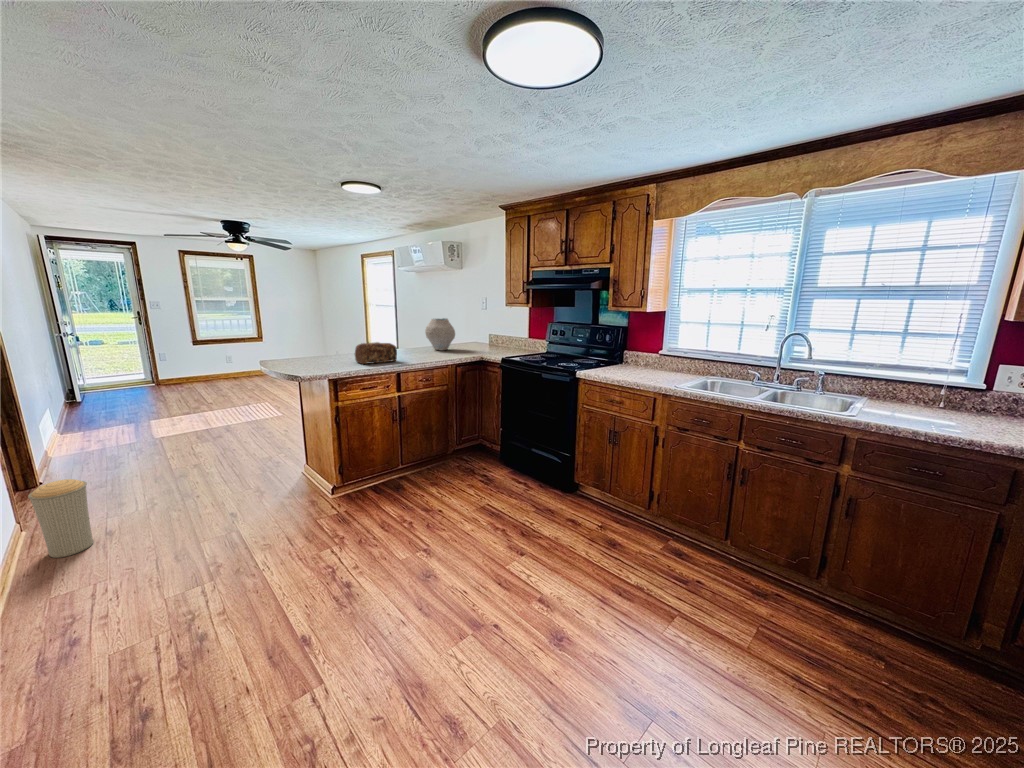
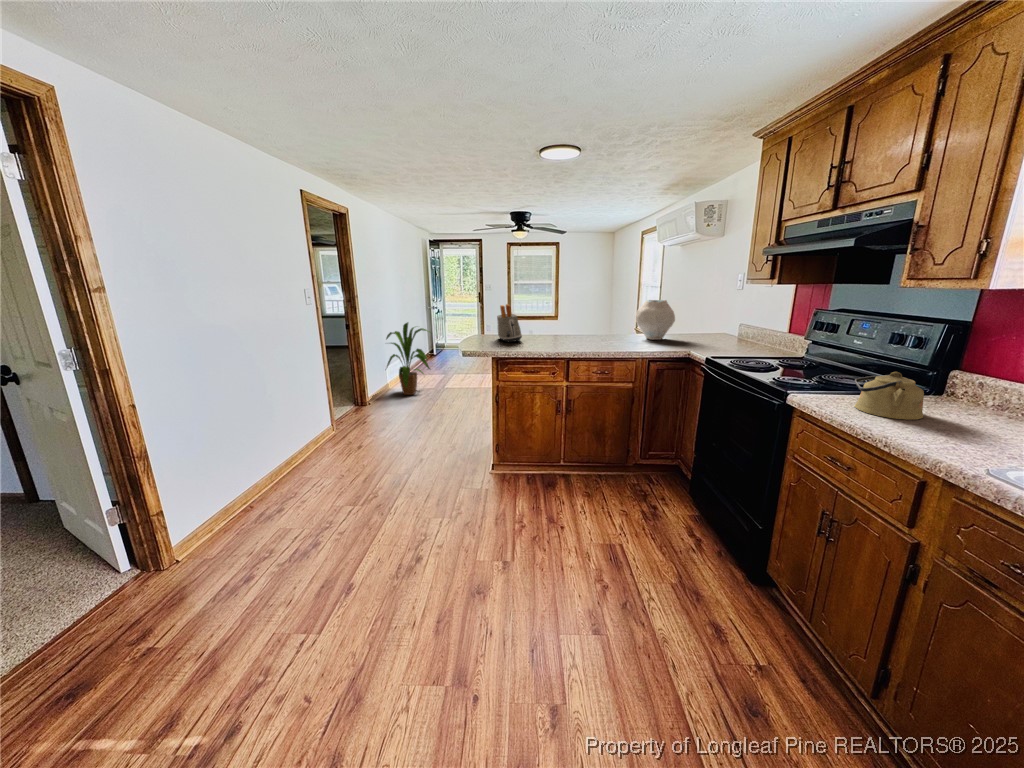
toaster: none [304,325,341,363] -> present [497,304,522,342]
bread loaf: present [355,342,397,364] -> none [531,324,571,347]
kettle: none [605,353,634,376] -> present [854,372,924,420]
house plant: none [37,354,141,458] -> present [386,322,430,395]
trash can: present [28,479,93,558] -> none [319,404,350,455]

